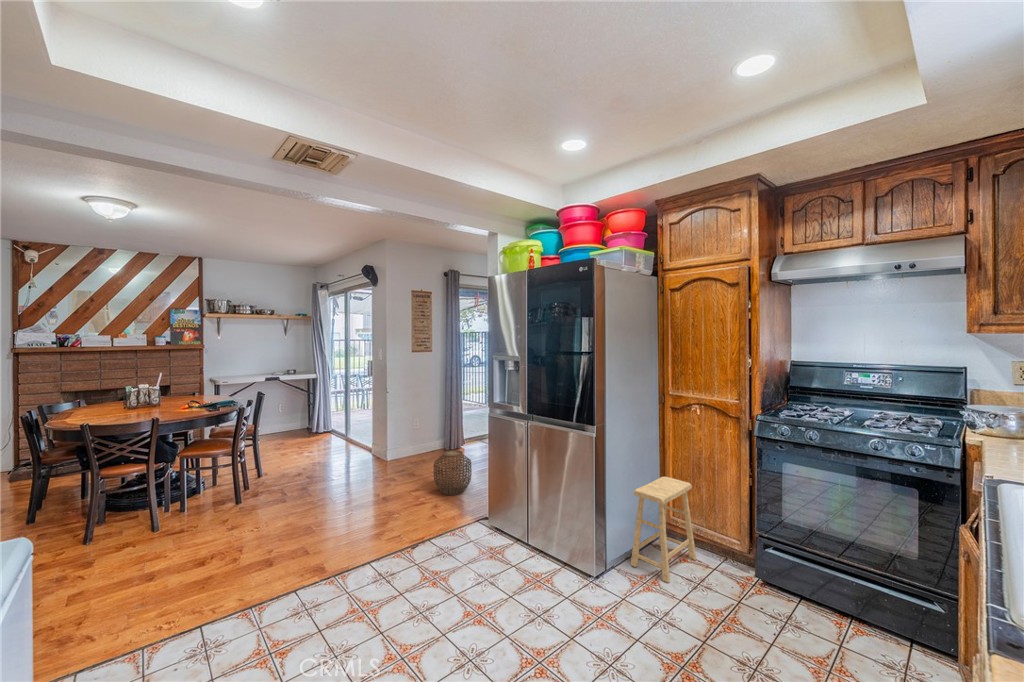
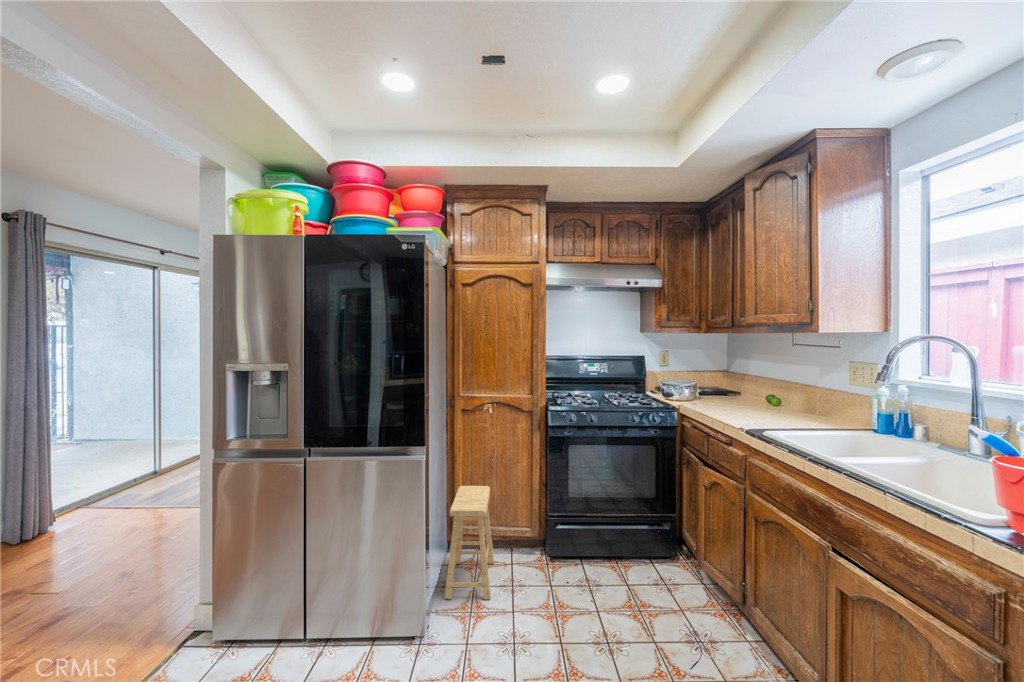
woven basket: present [434,450,472,495] -> none [27,537,129,631]

